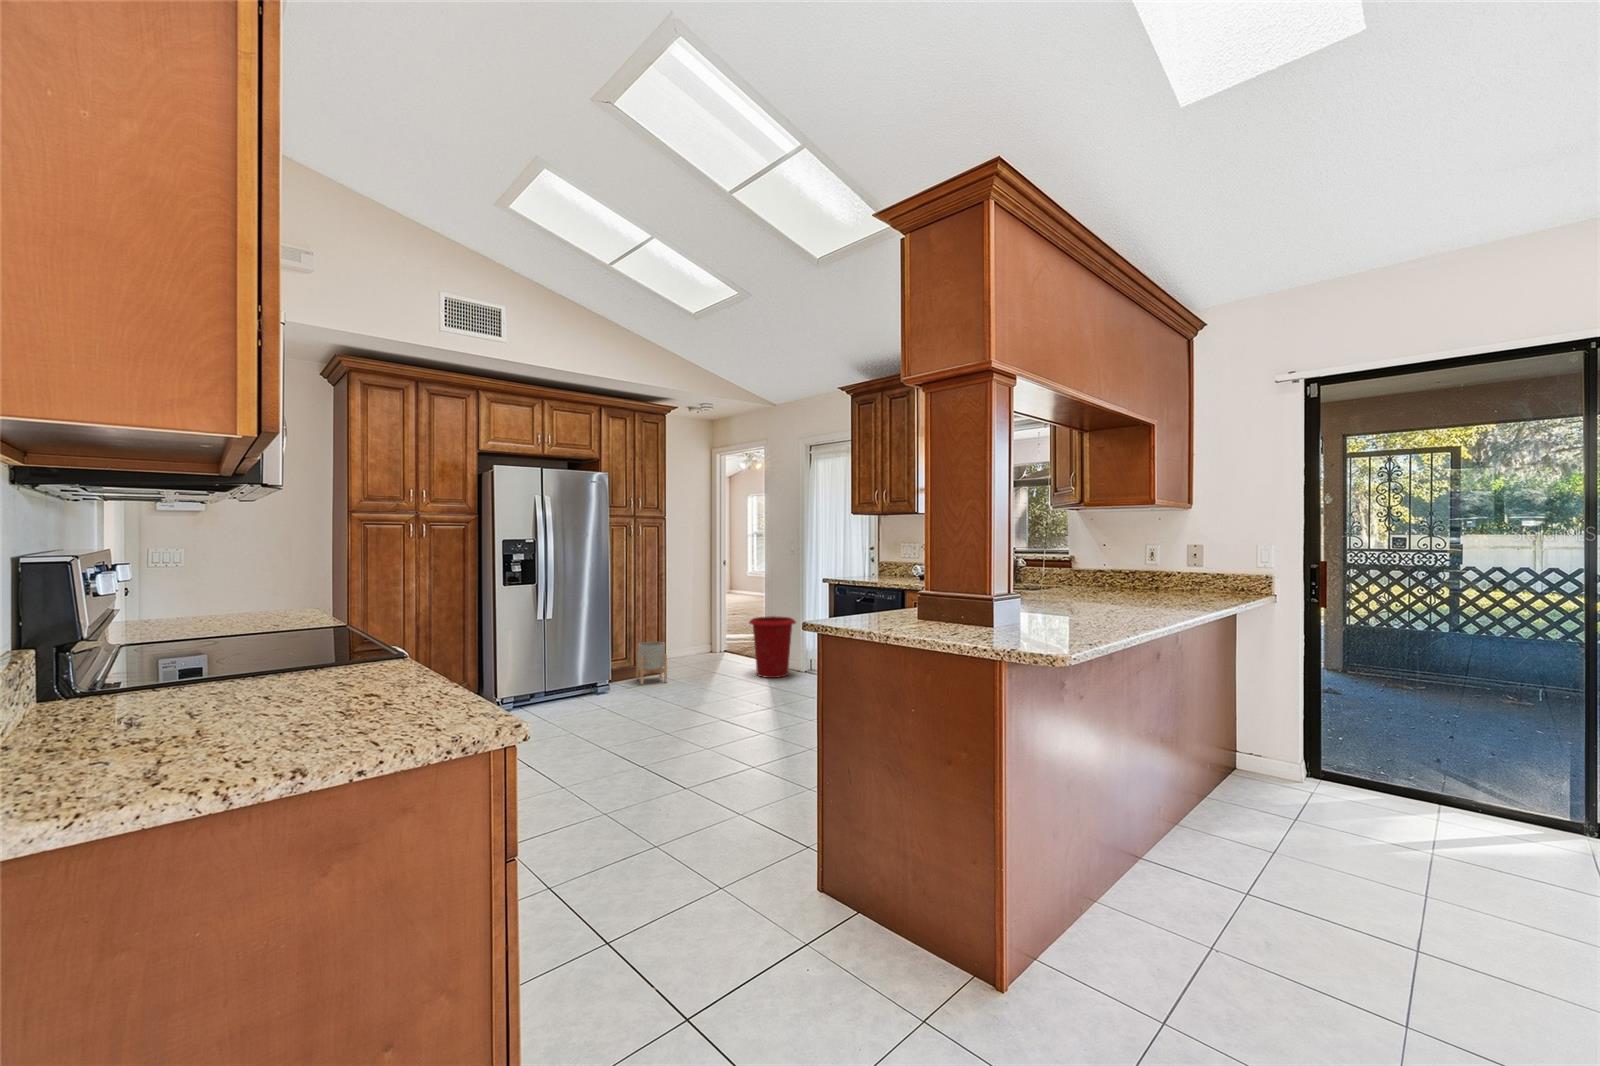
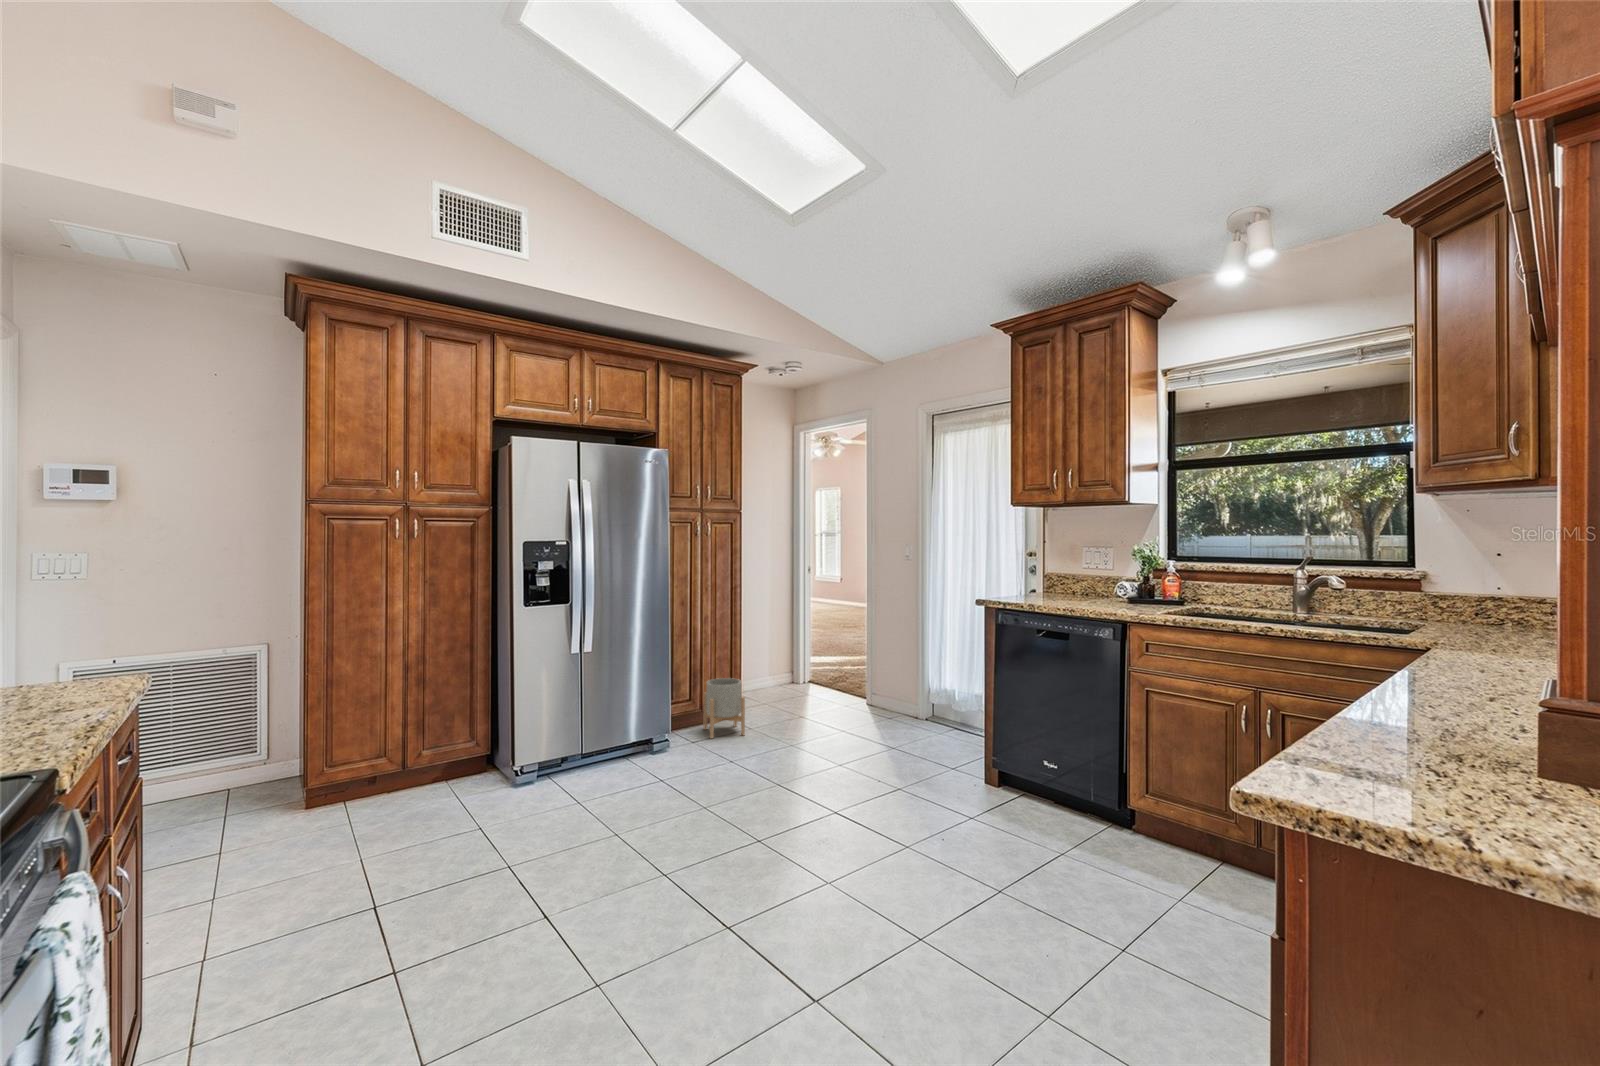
waste bin: present [749,616,796,678] -> none [852,645,918,731]

